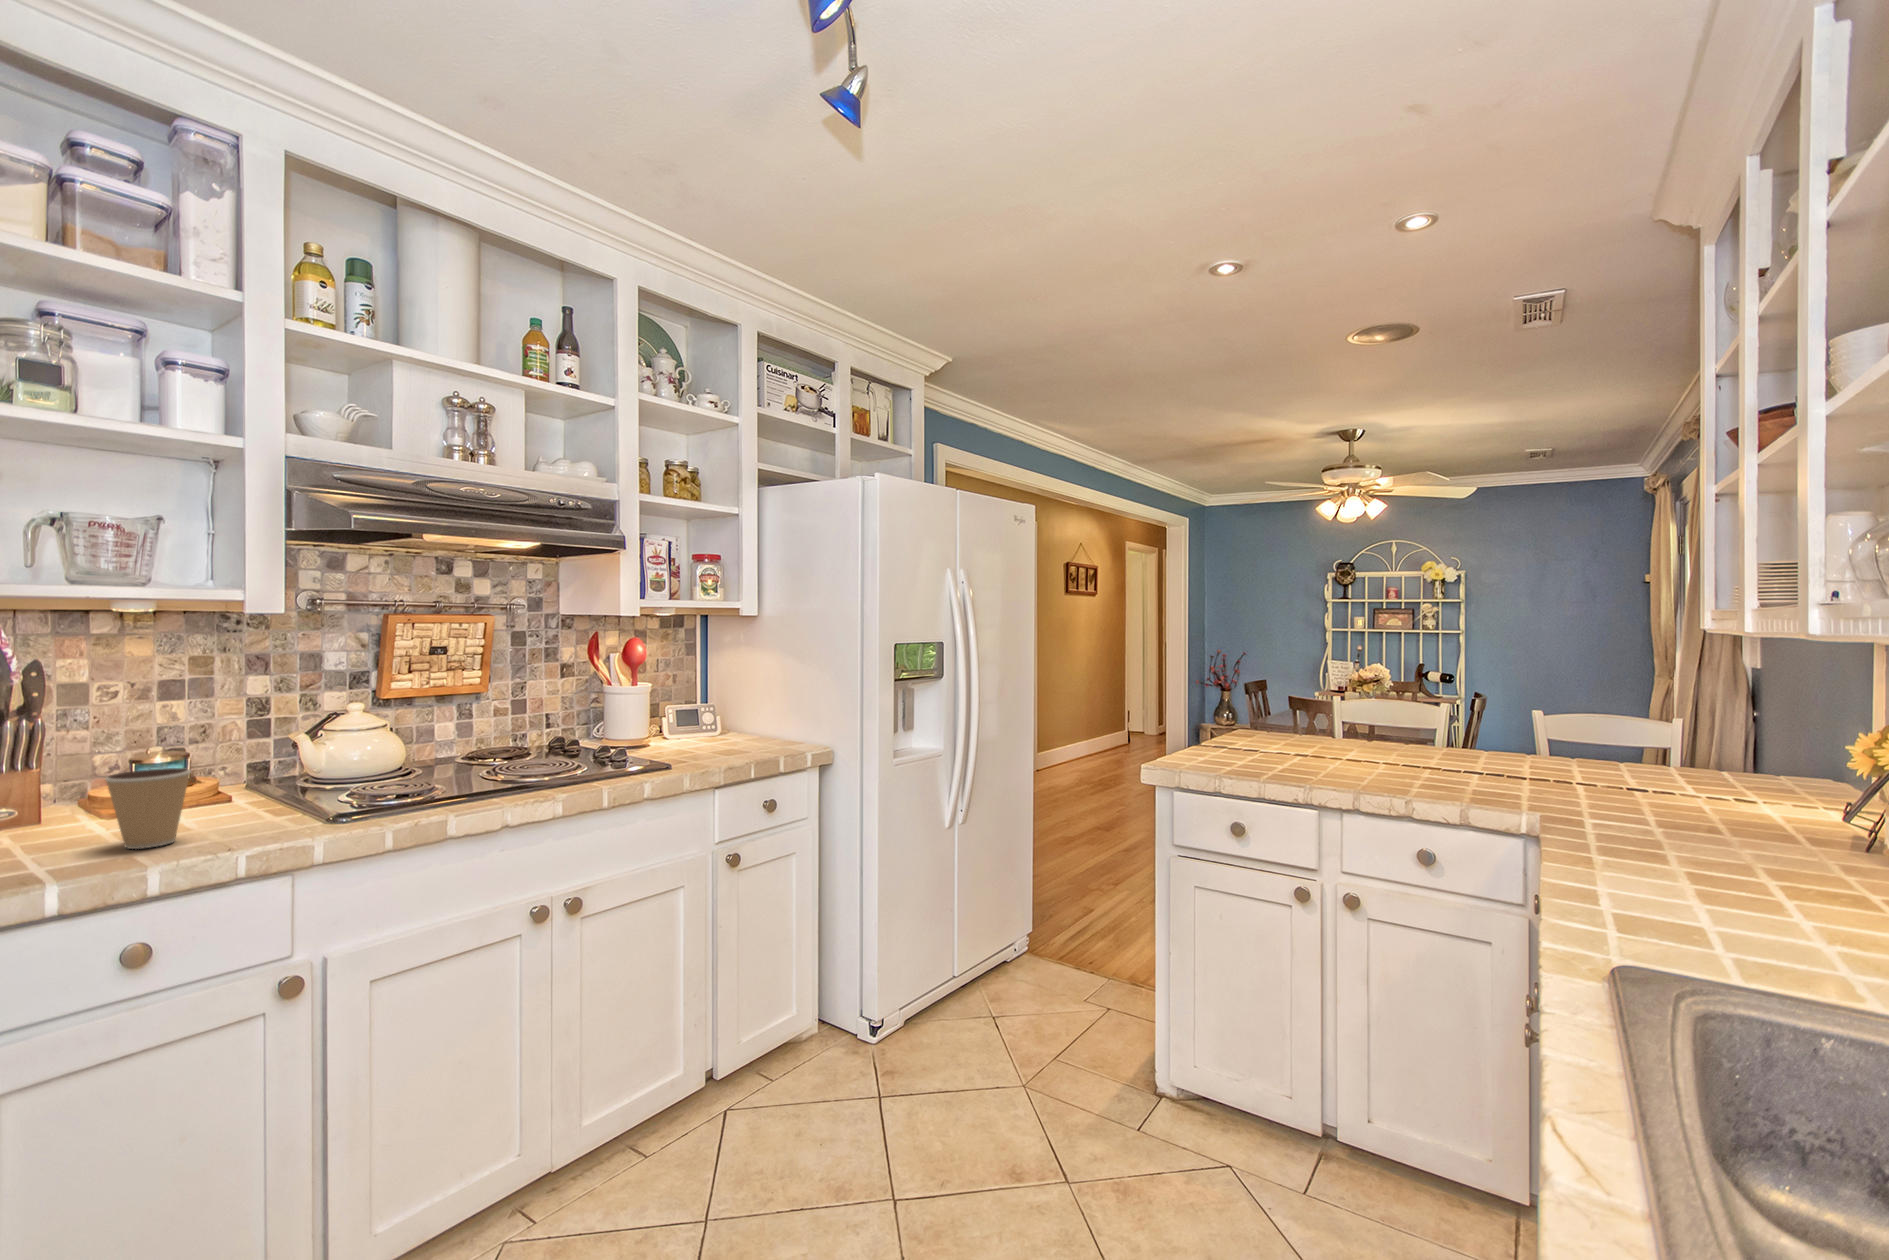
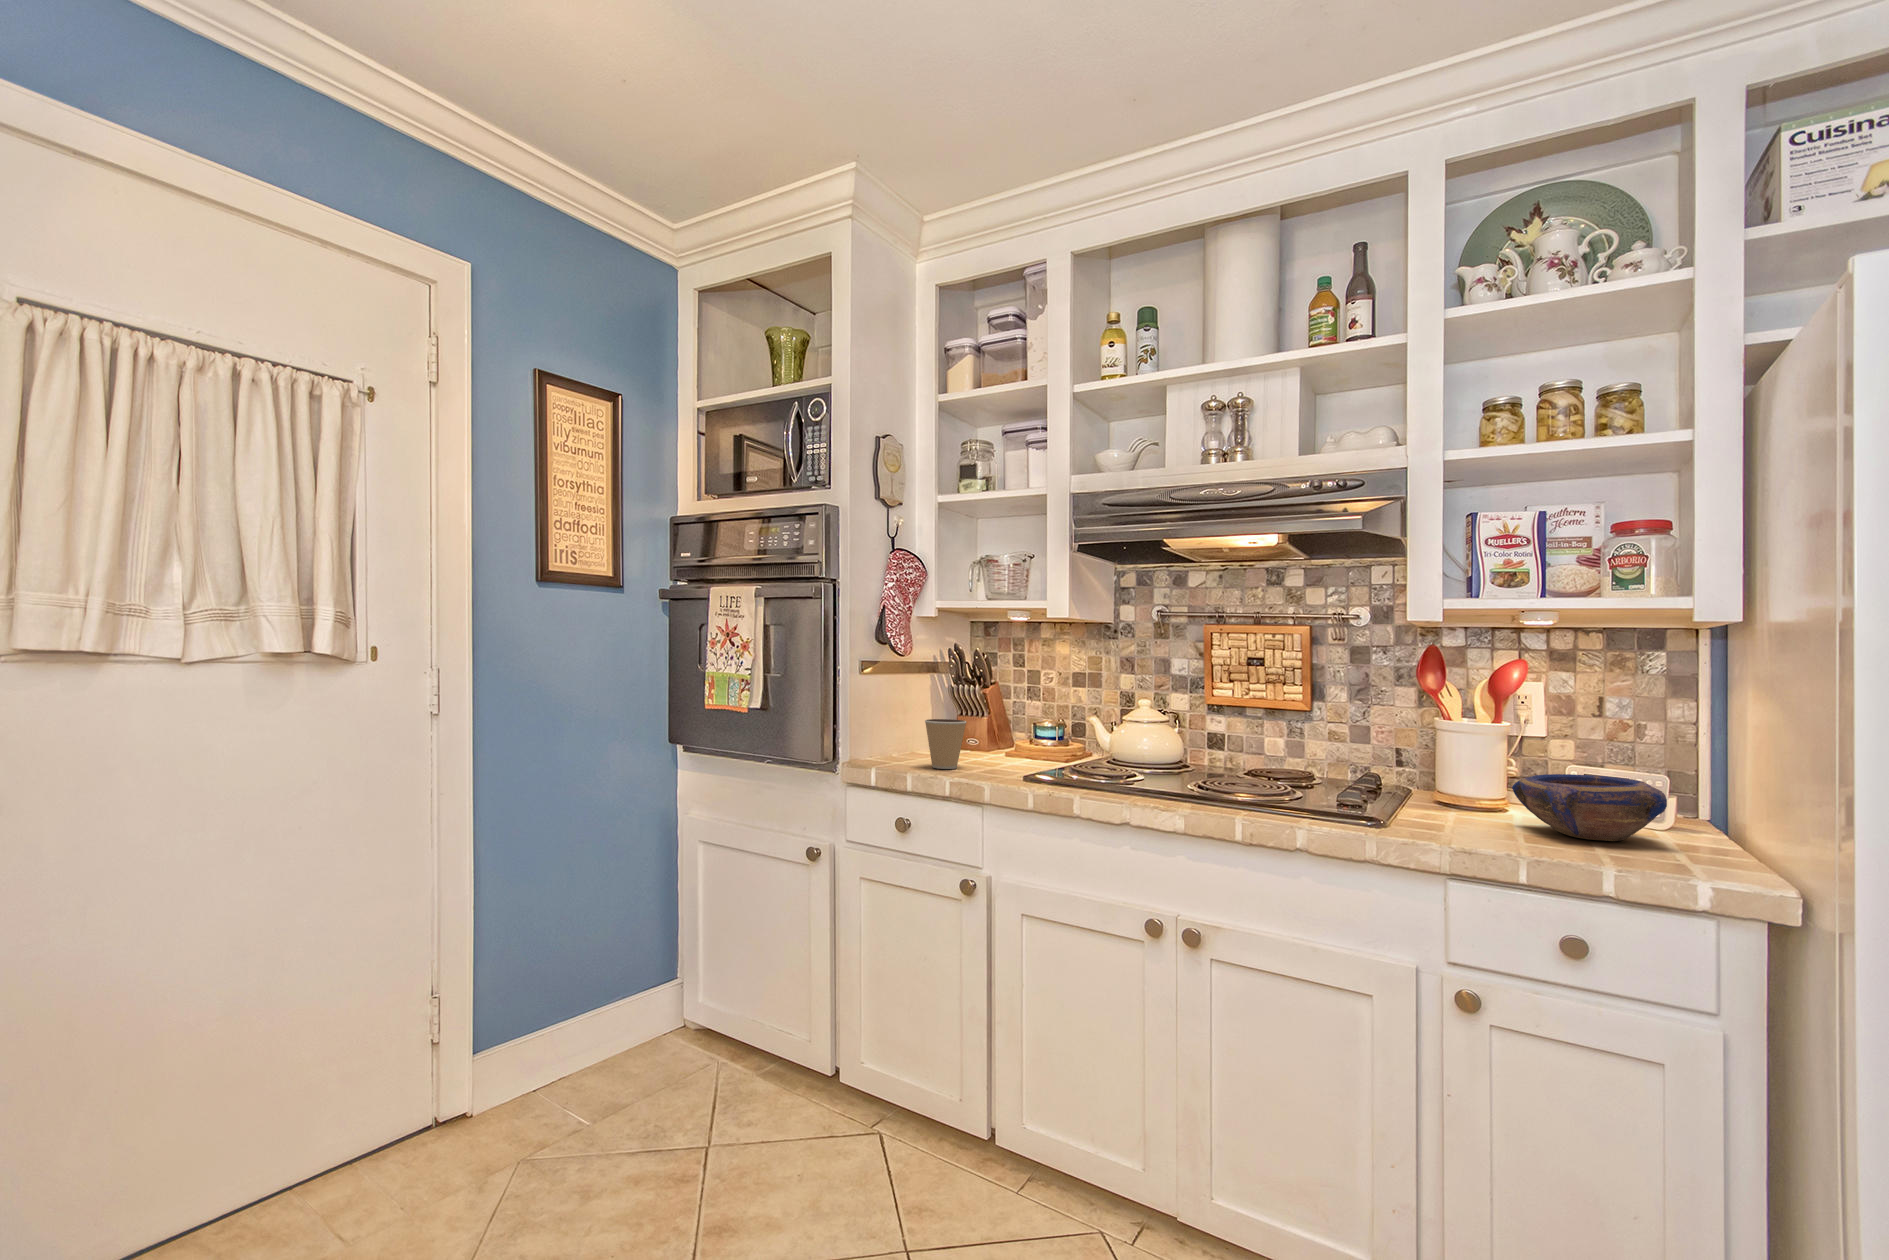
bowl: none [697,712,770,749] -> present [1512,774,1667,841]

